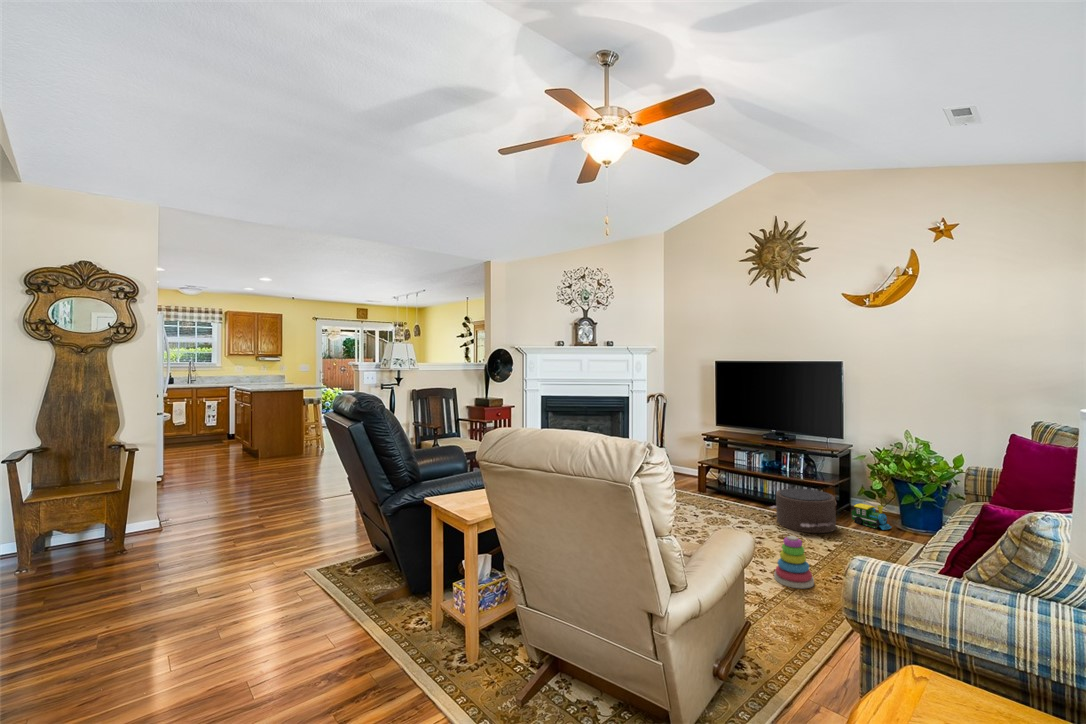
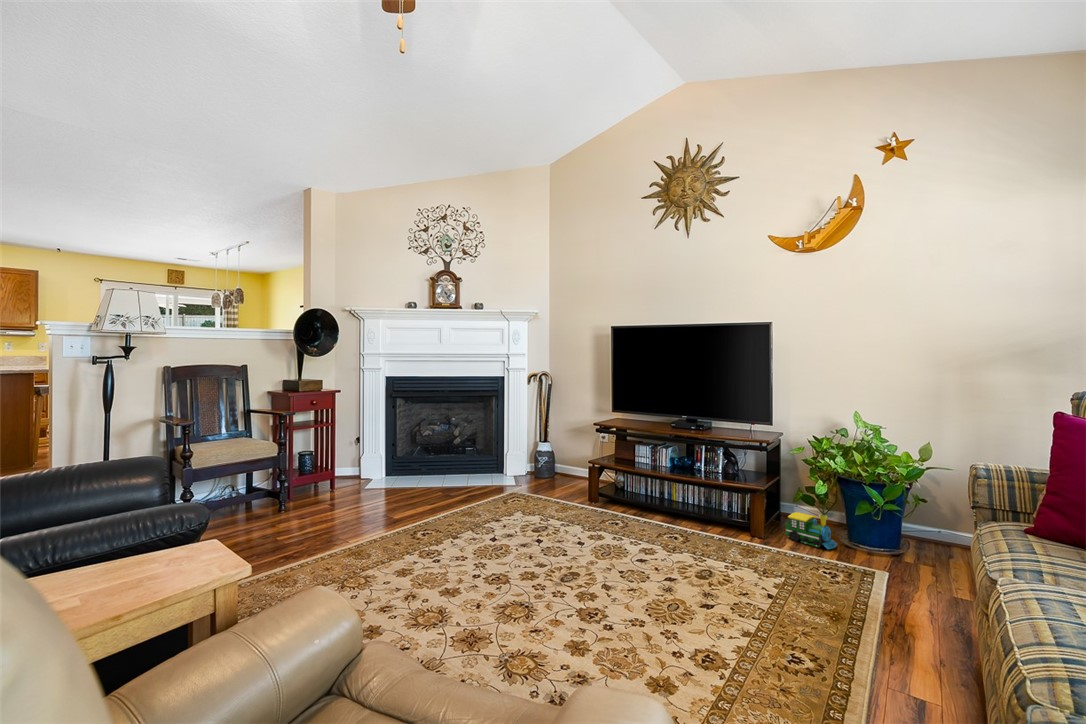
pouf: present [770,488,836,533] -> none [680,496,772,563]
stacking toy: present [774,536,814,588] -> none [700,595,767,696]

